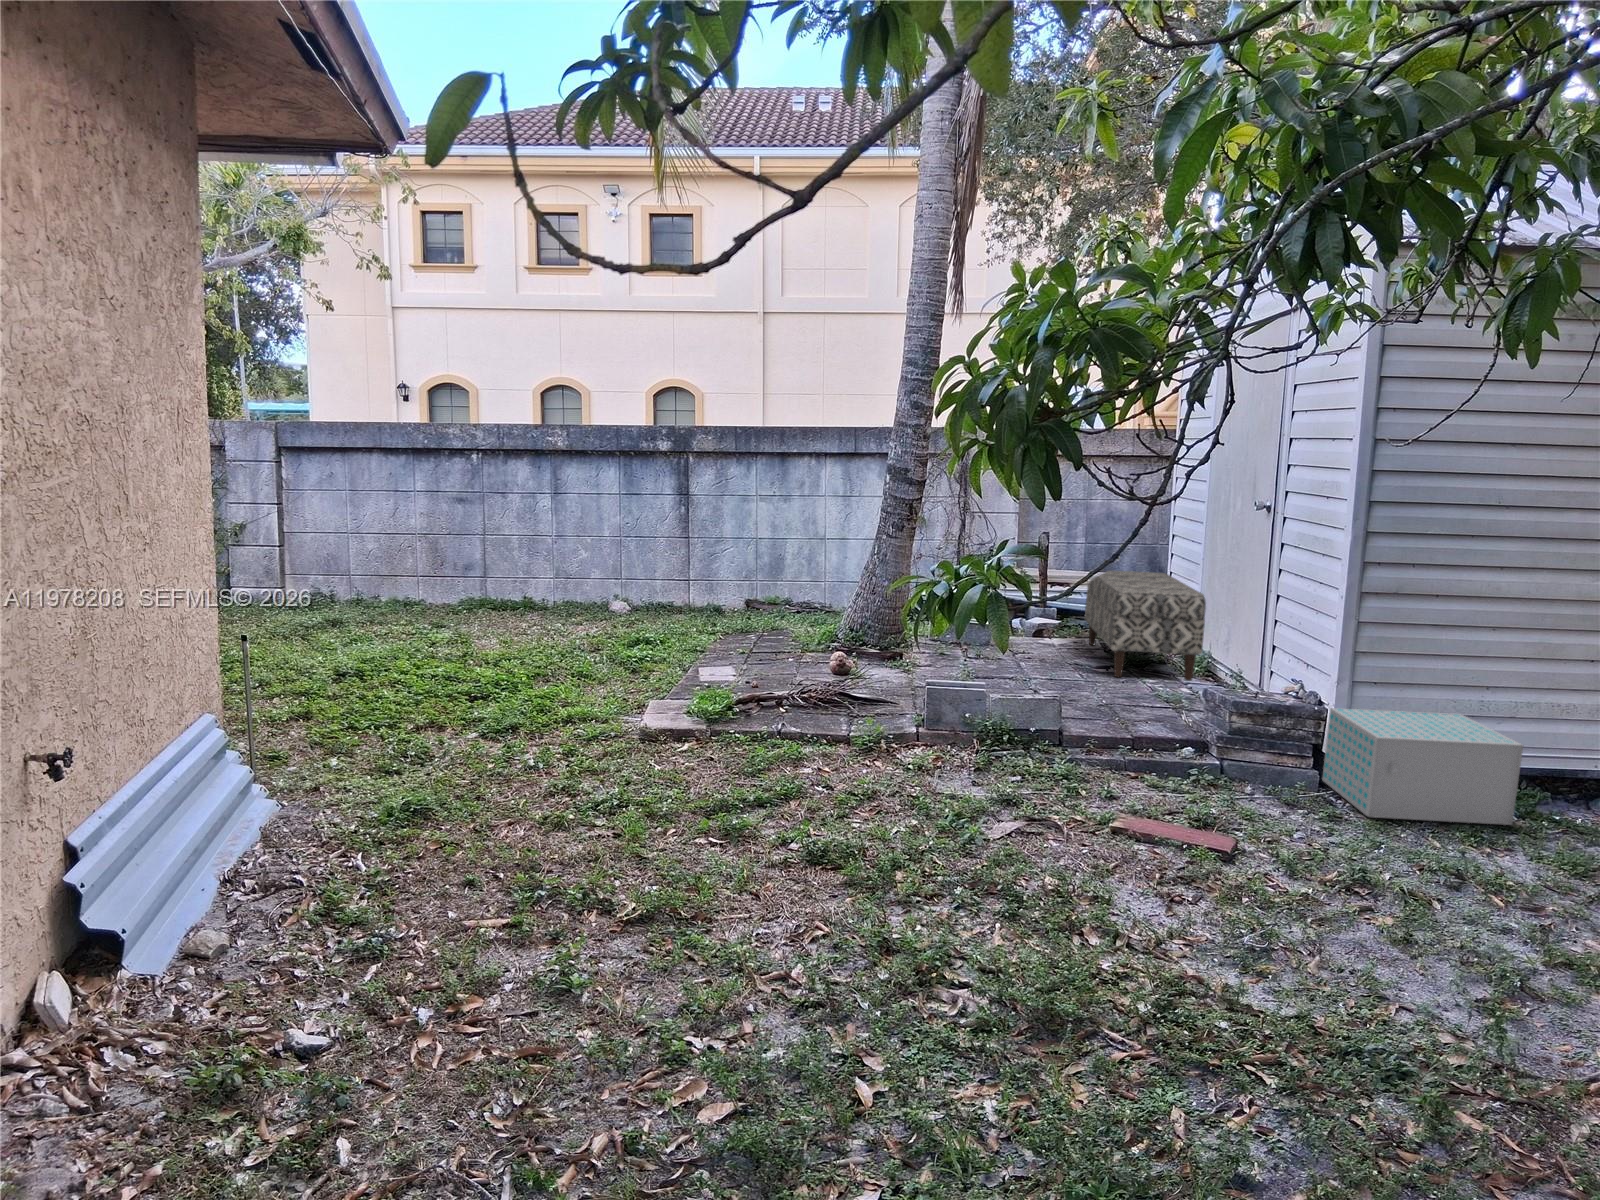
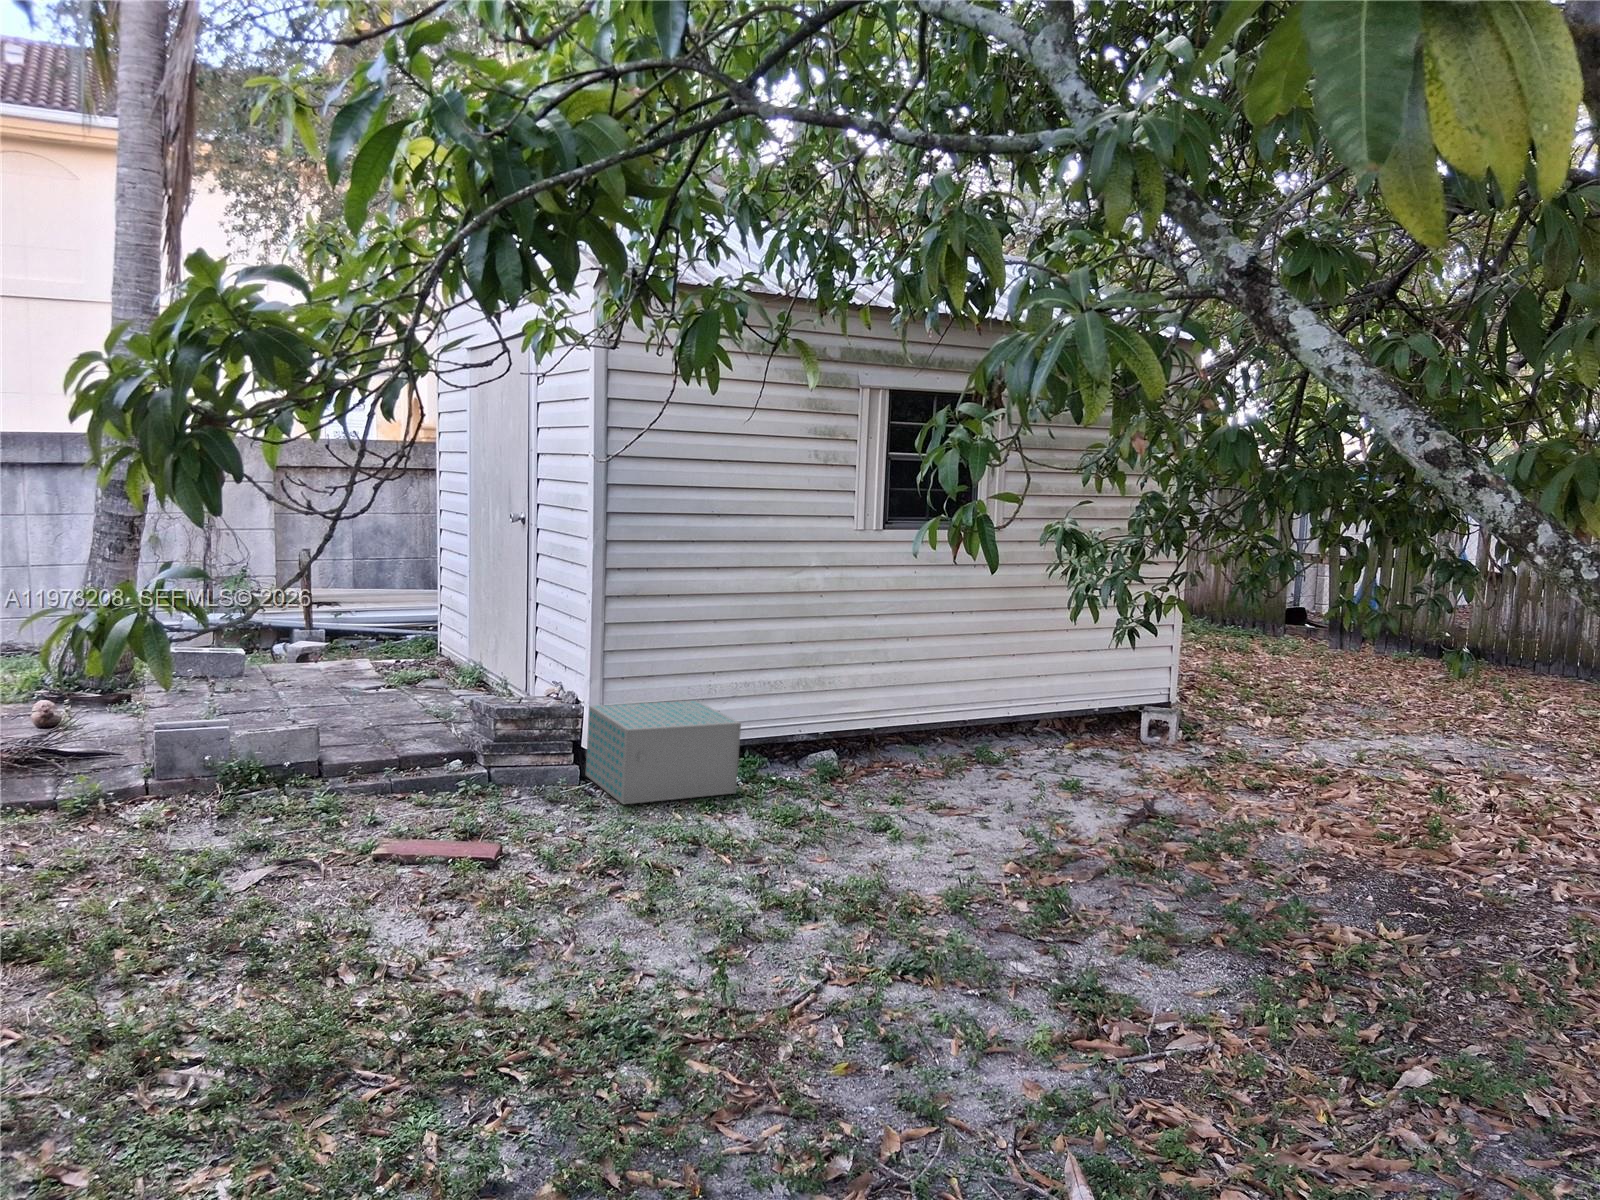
bench: present [1085,570,1206,681] -> none [354,577,478,692]

